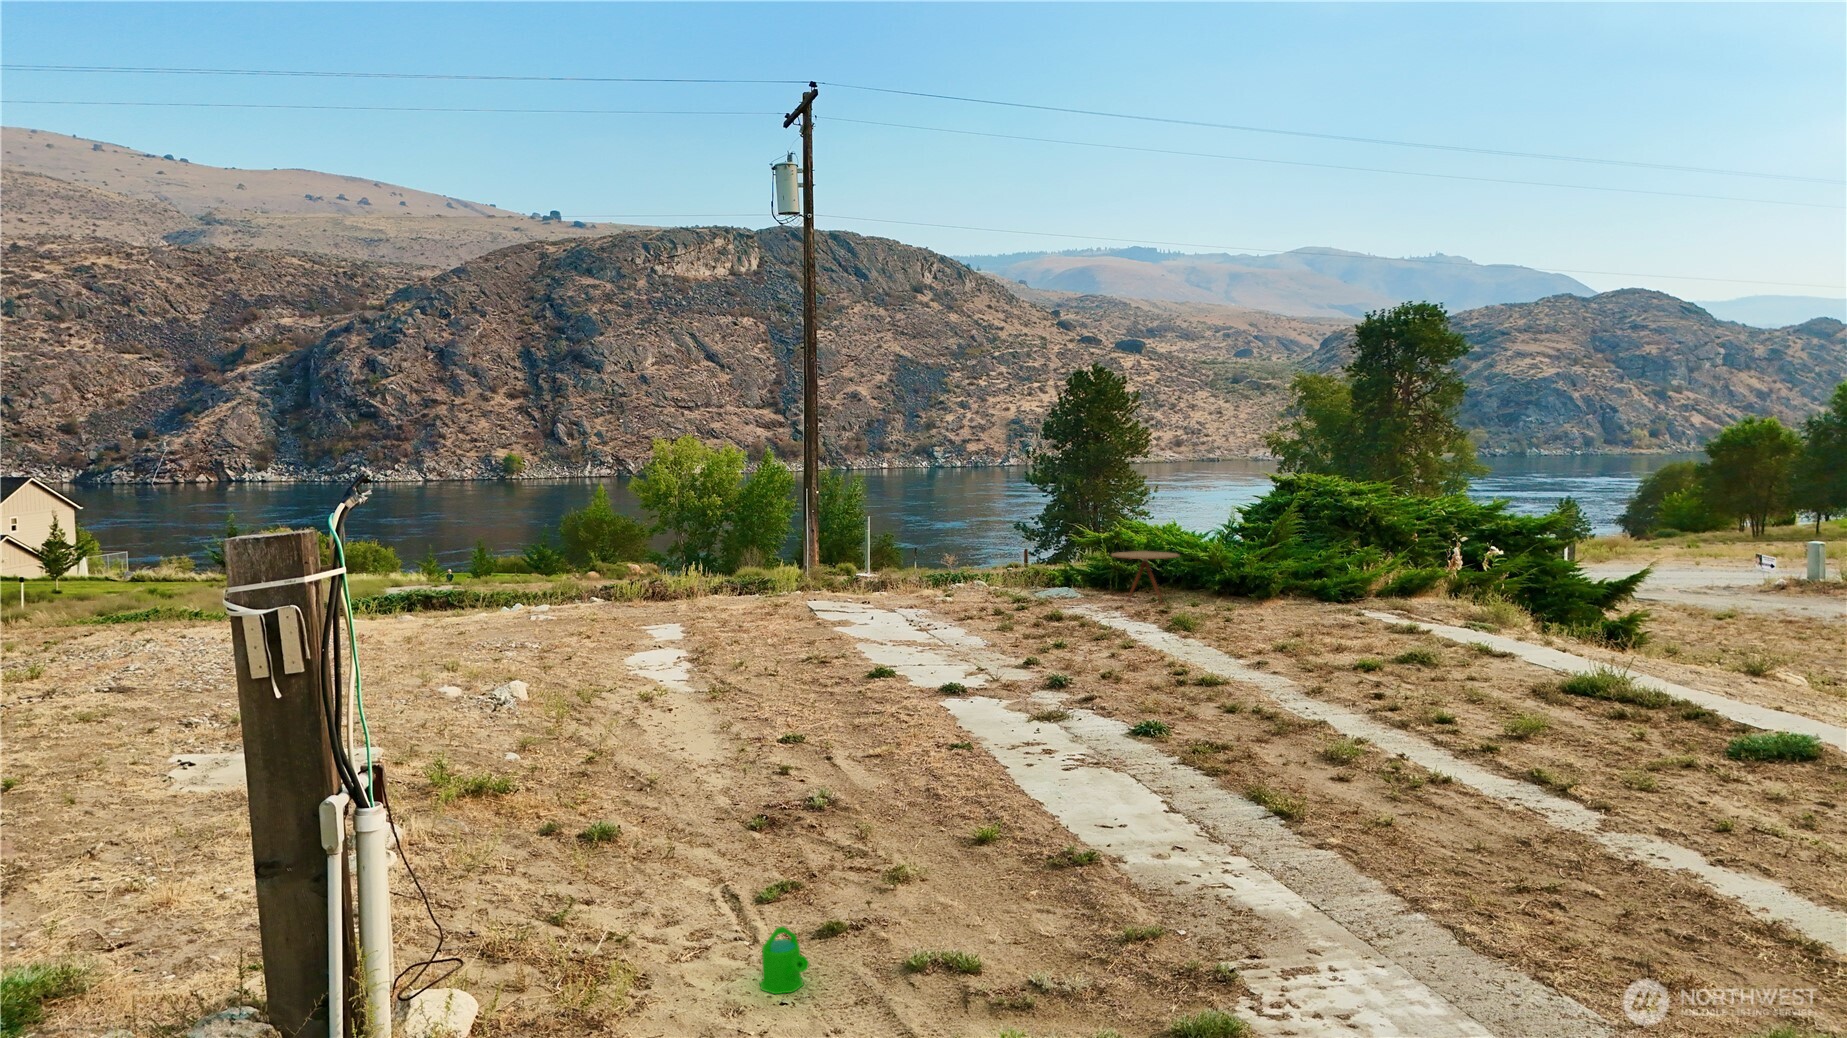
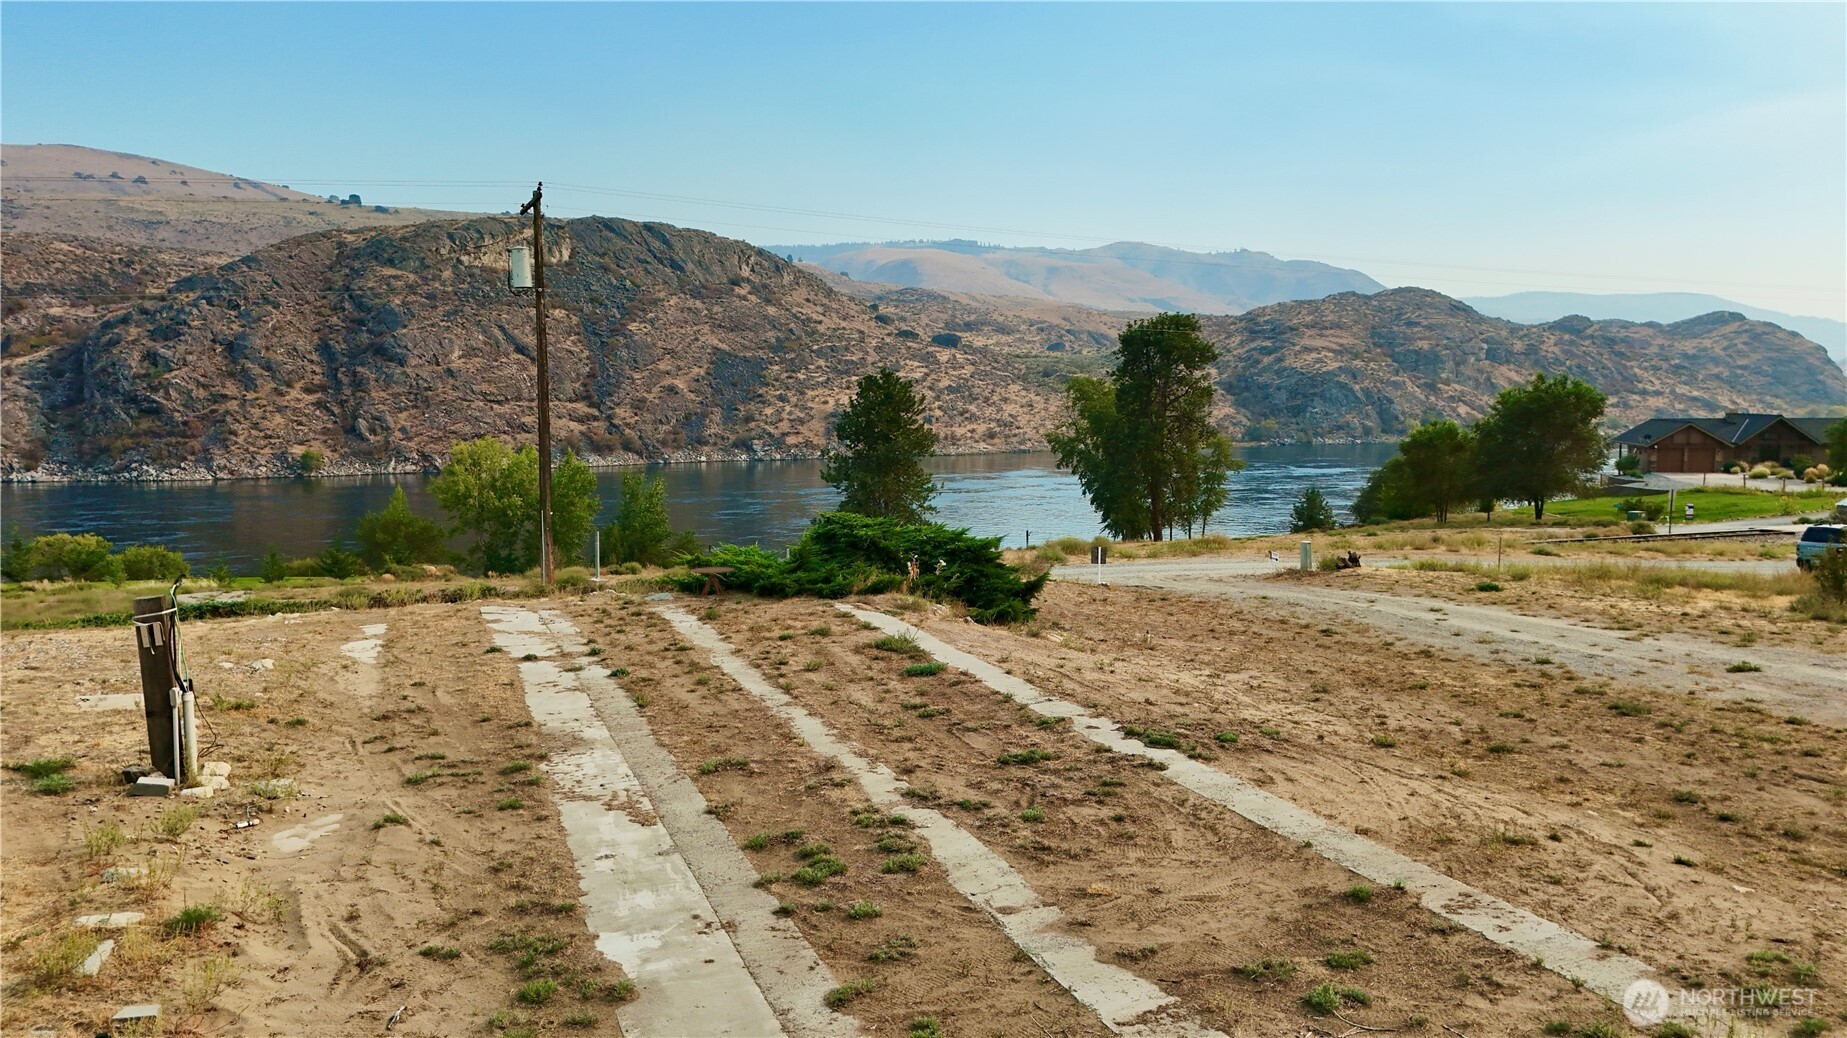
watering can: present [760,926,809,994] -> none [347,741,366,765]

